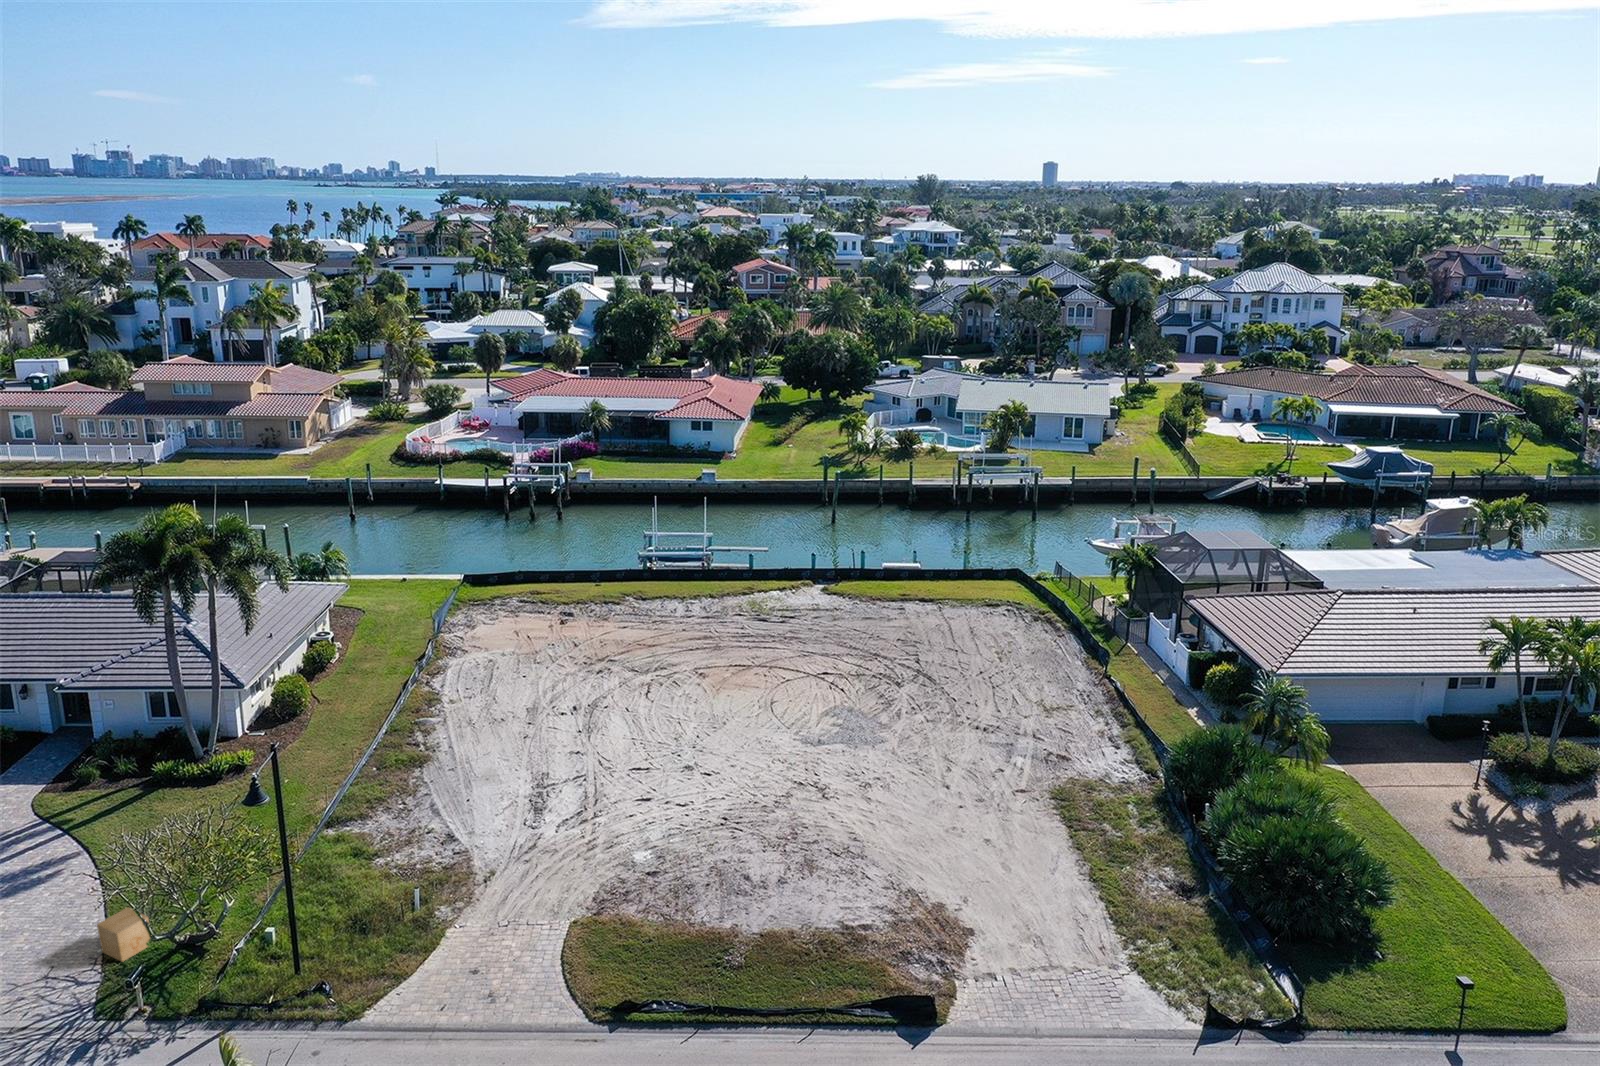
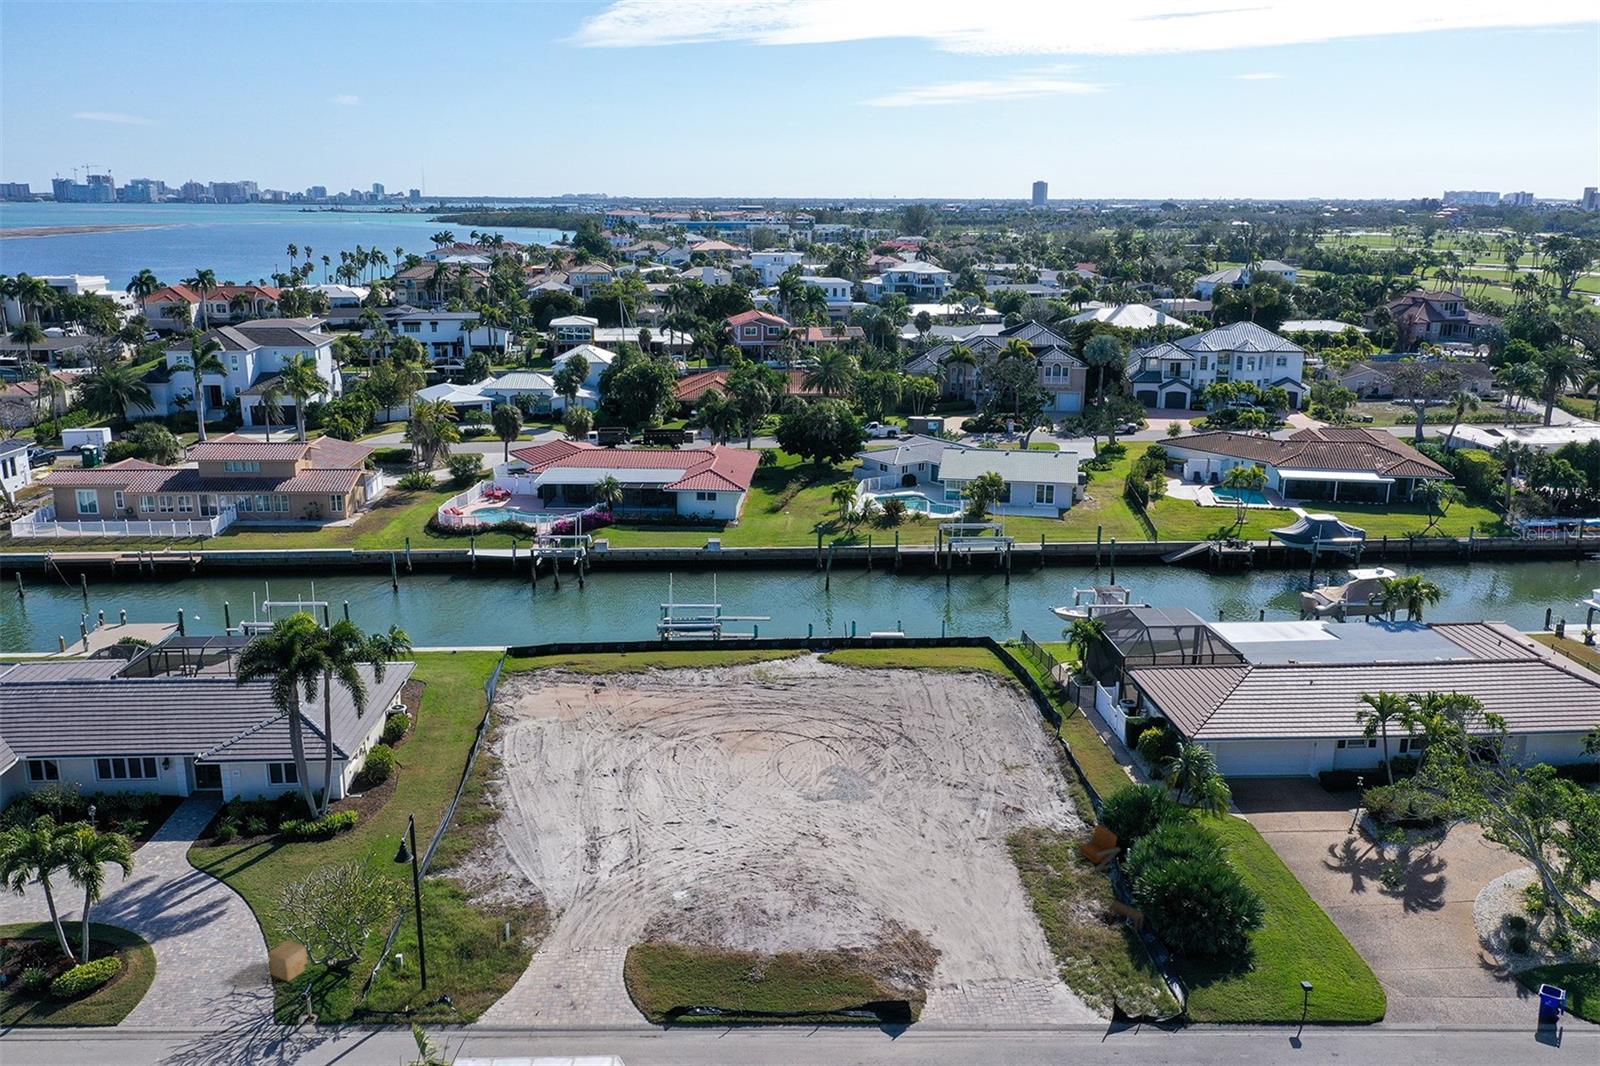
lounge chair: none [1137,773,1196,831] -> present [1076,825,1120,871]
bench: none [1188,868,1235,910] -> present [1109,901,1143,933]

